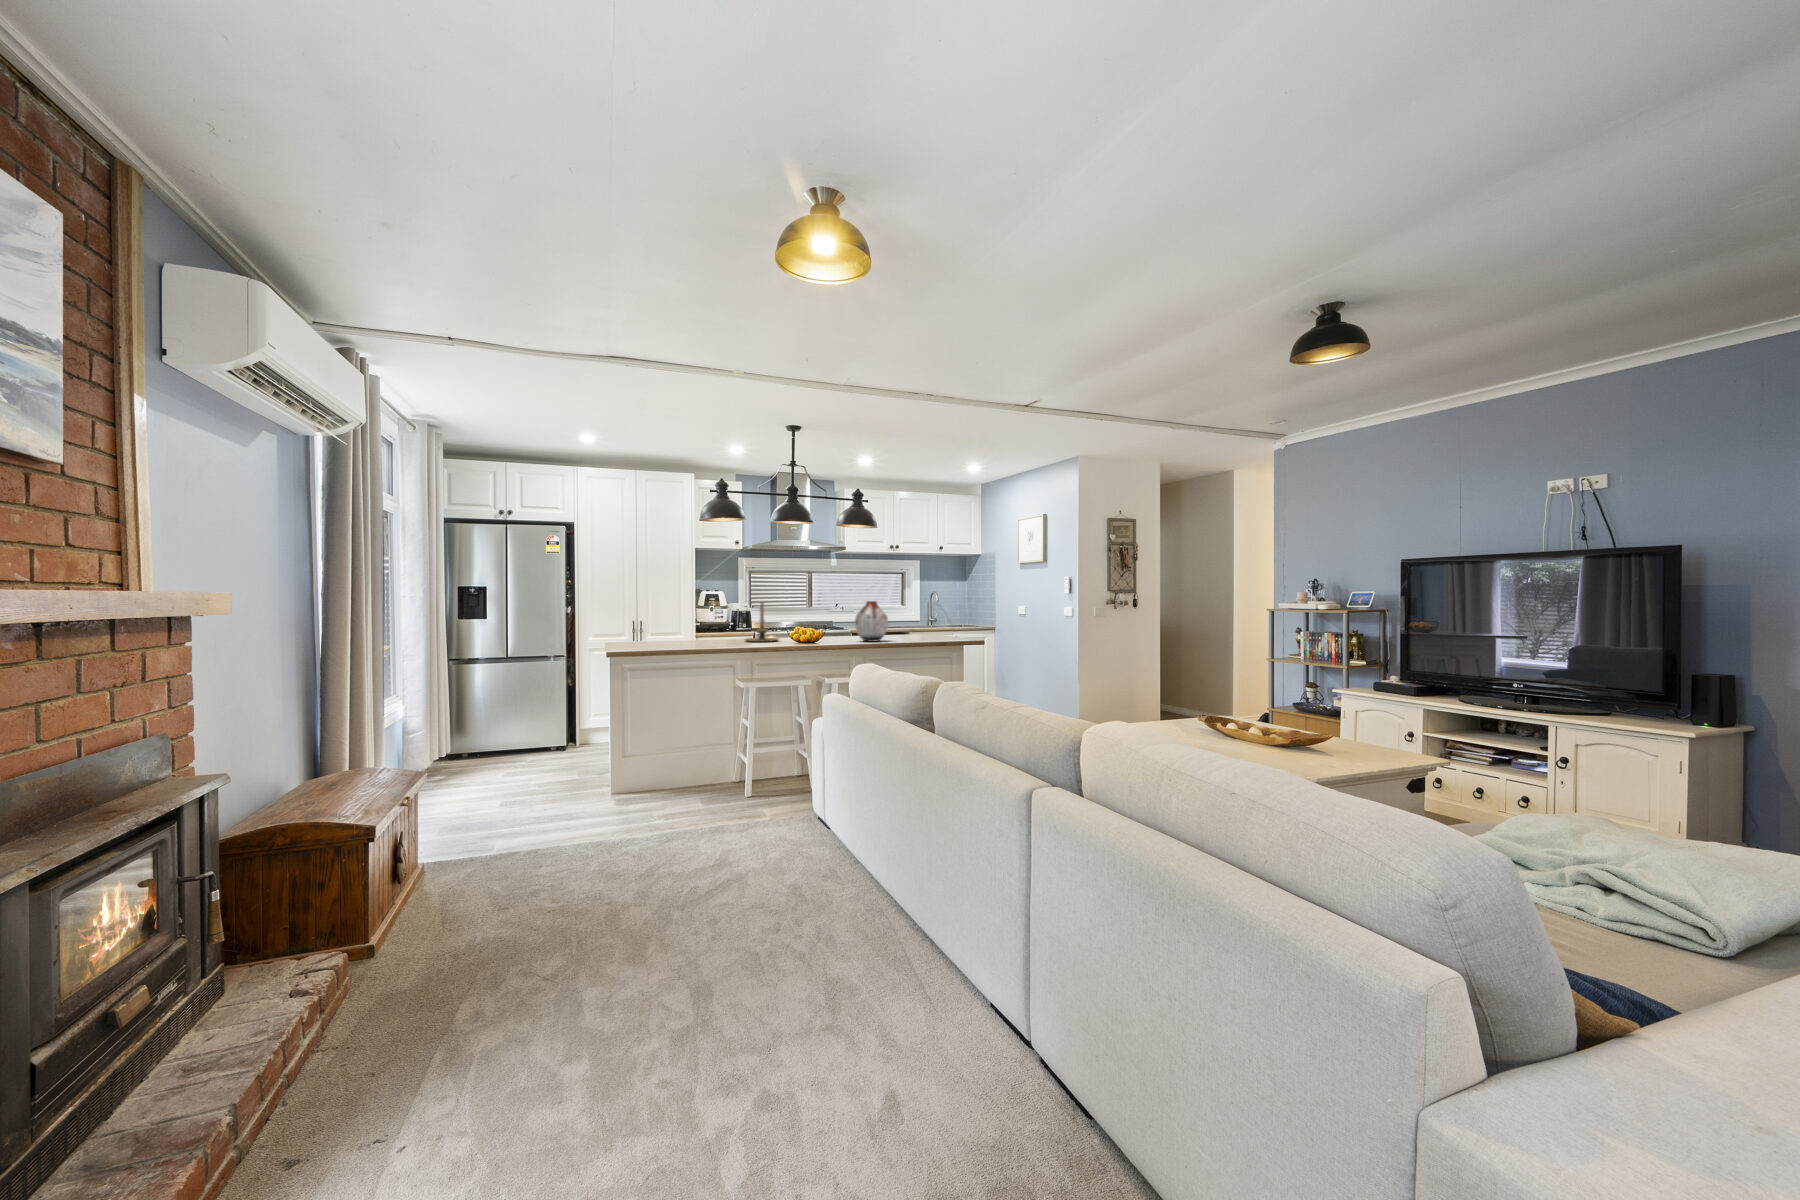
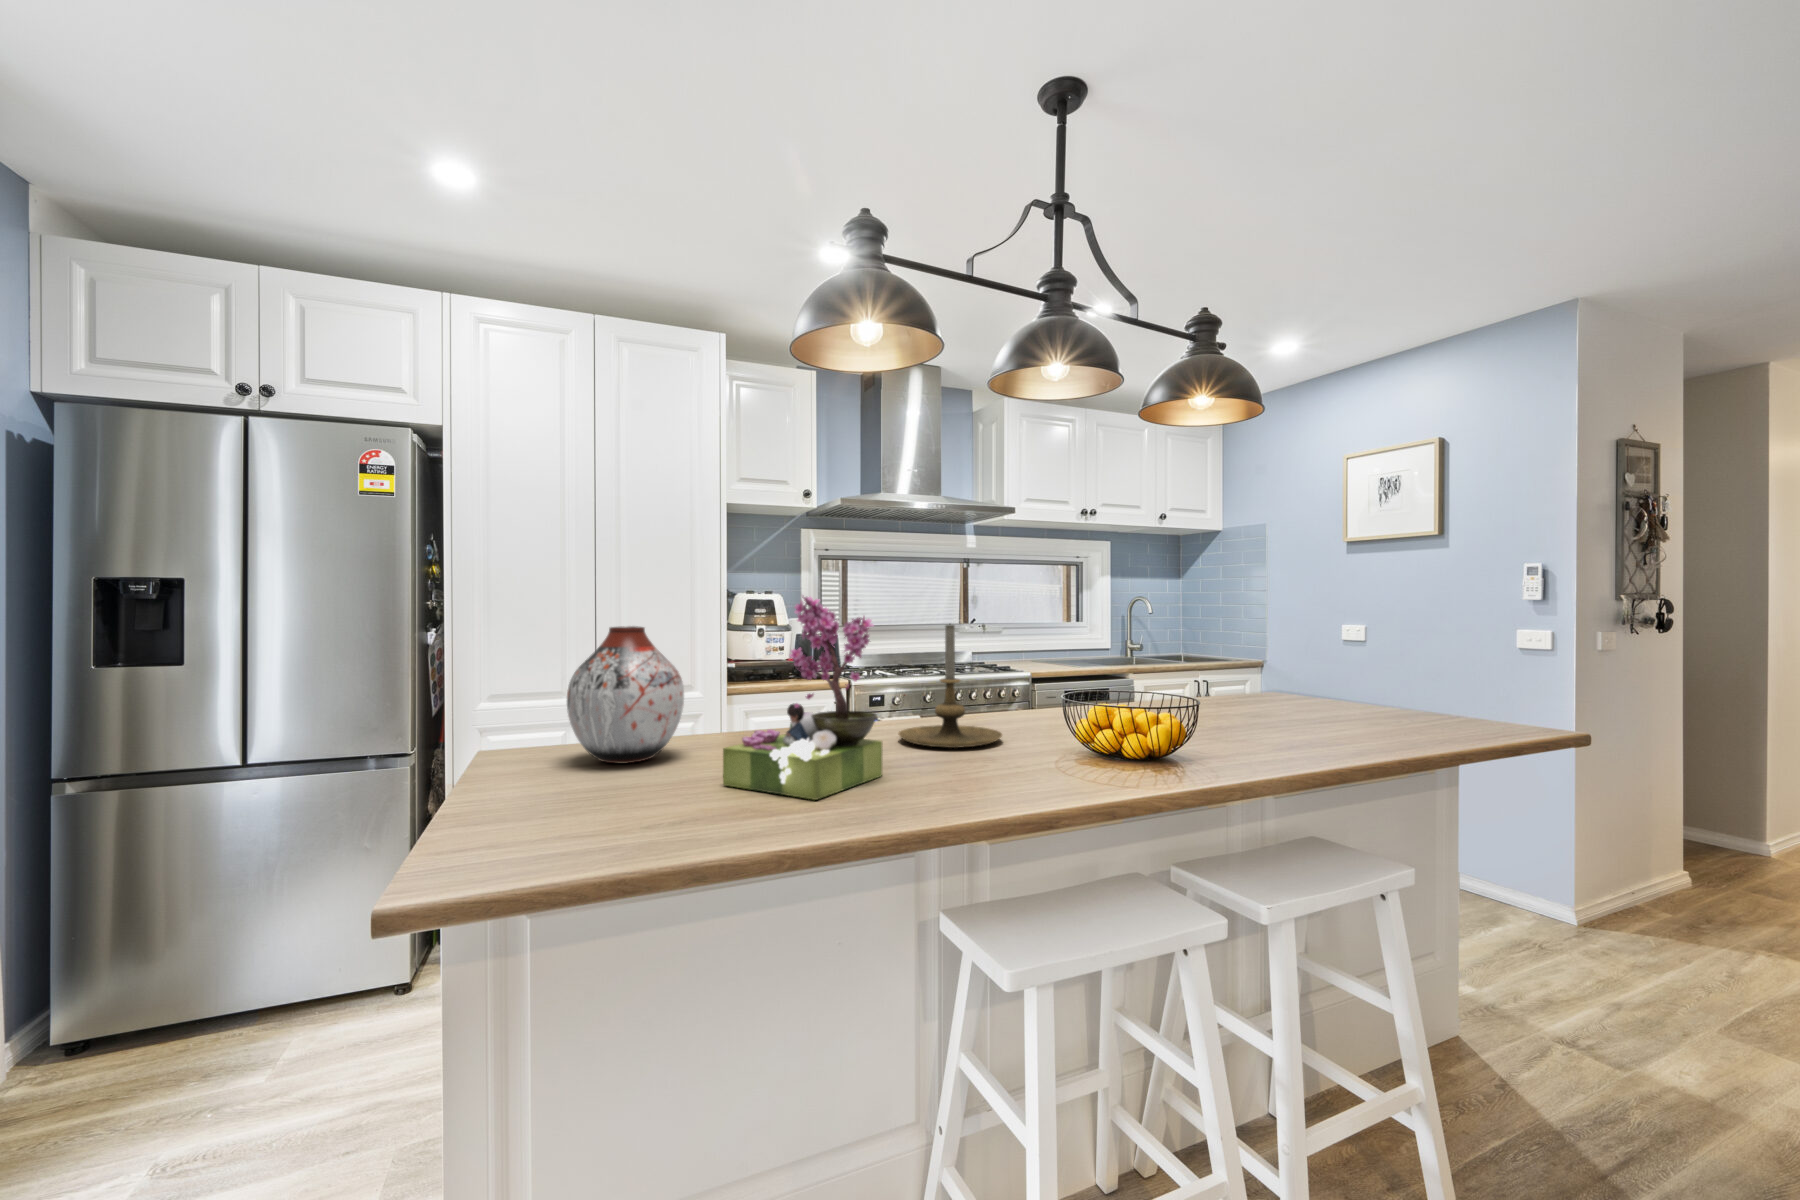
flower arrangement: none [682,592,729,646] -> present [723,597,882,800]
vase: present [855,601,888,642] -> present [567,626,684,763]

